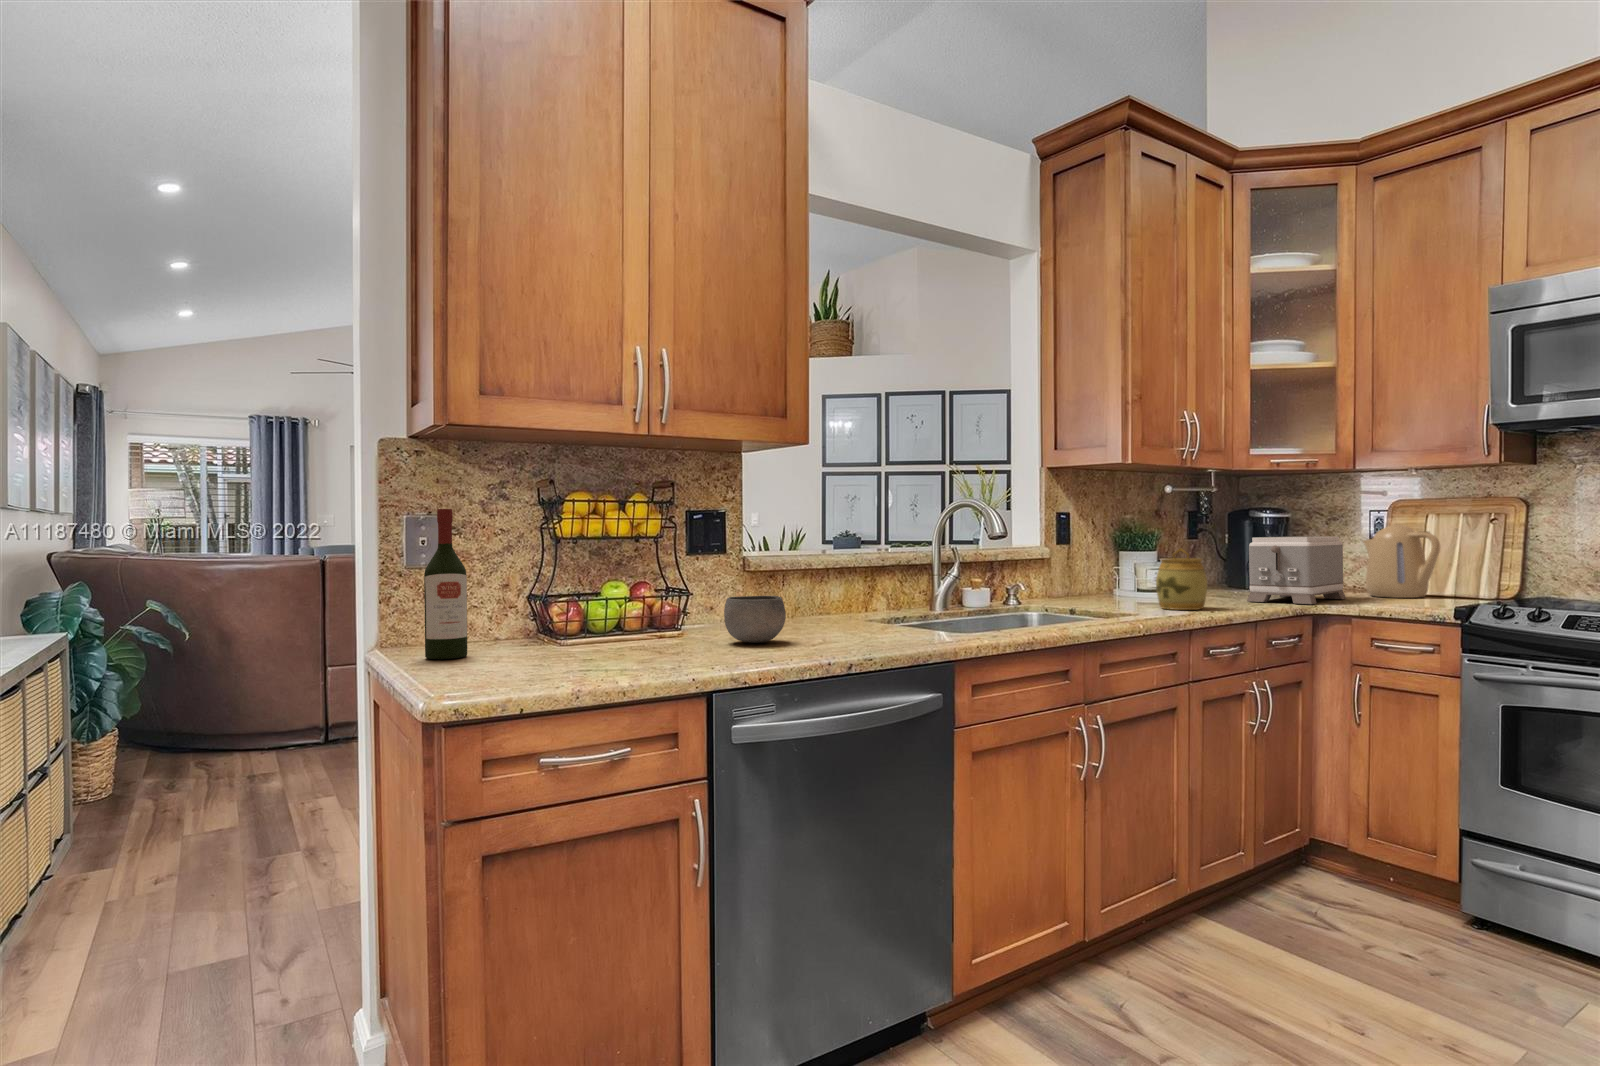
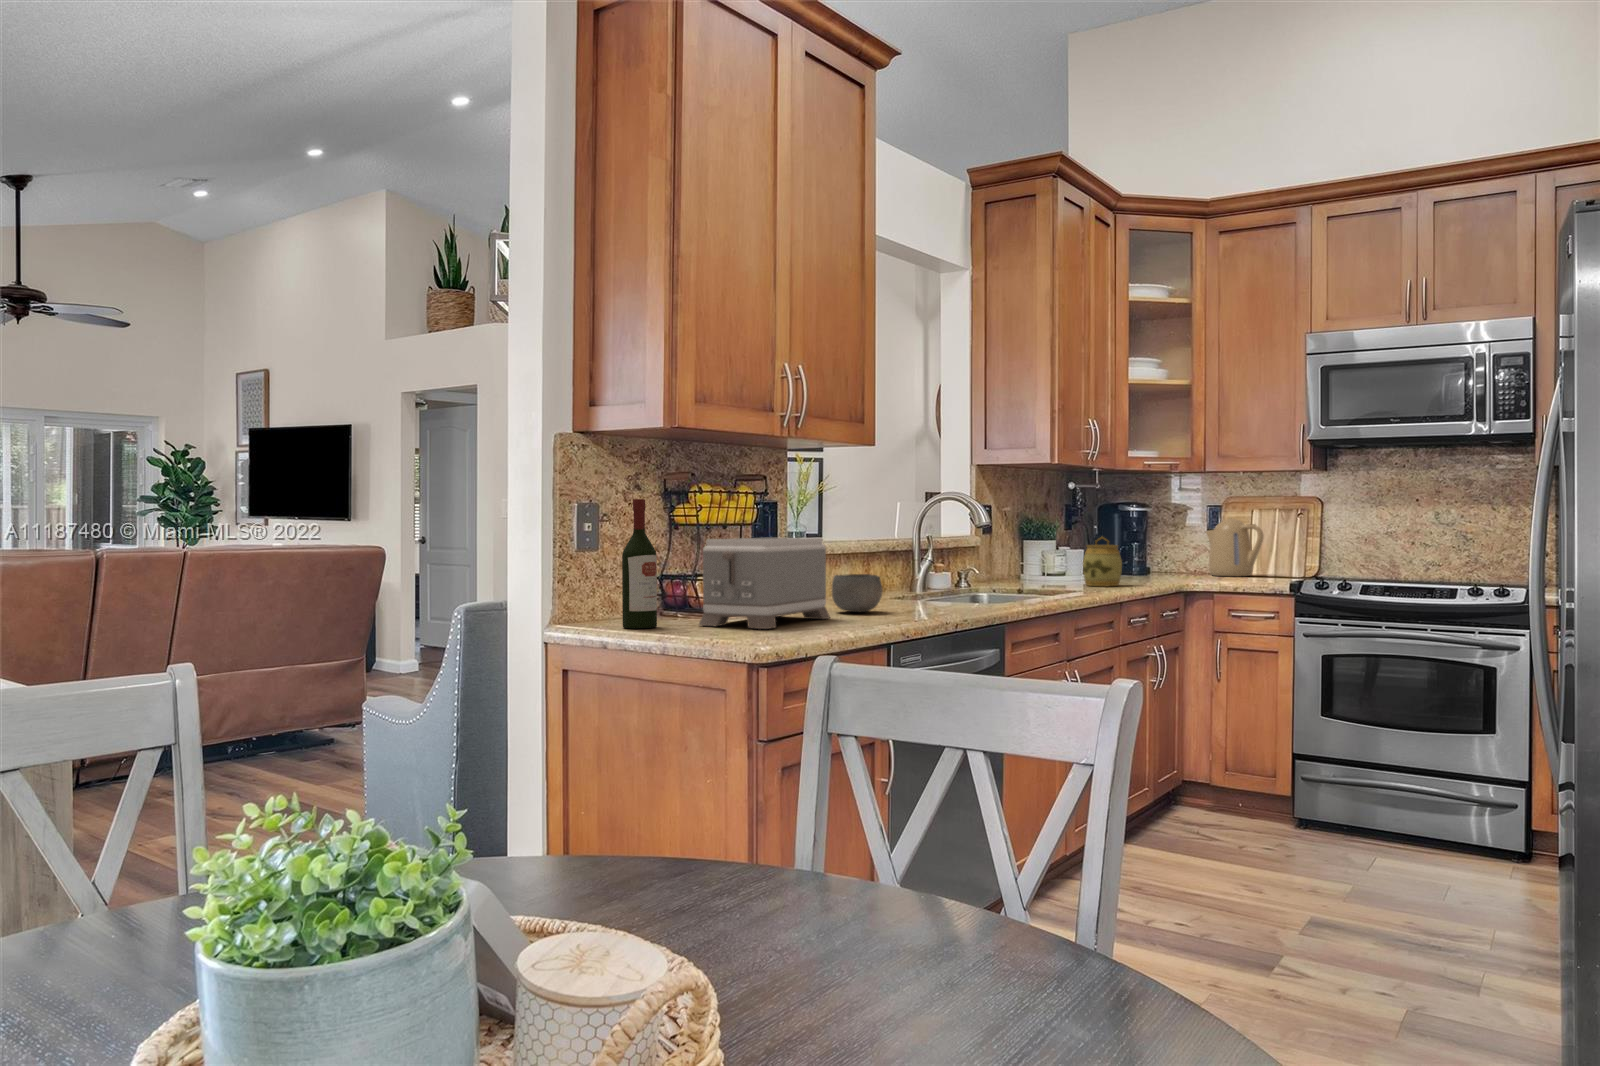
toaster: present [1247,536,1346,604] -> present [699,538,830,629]

